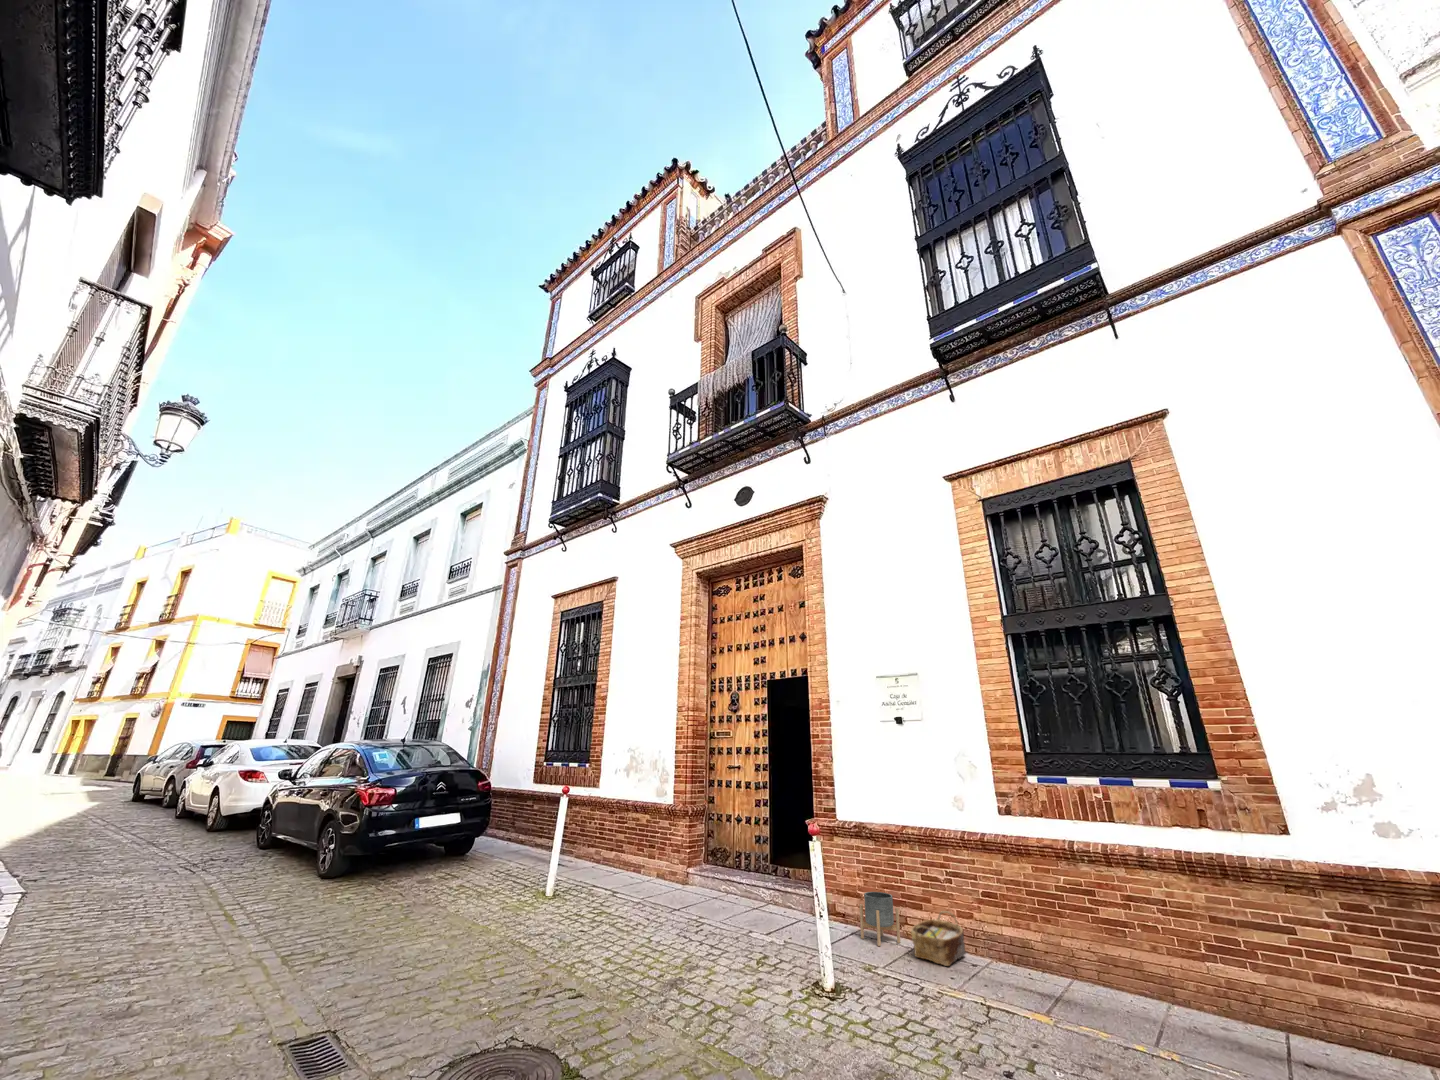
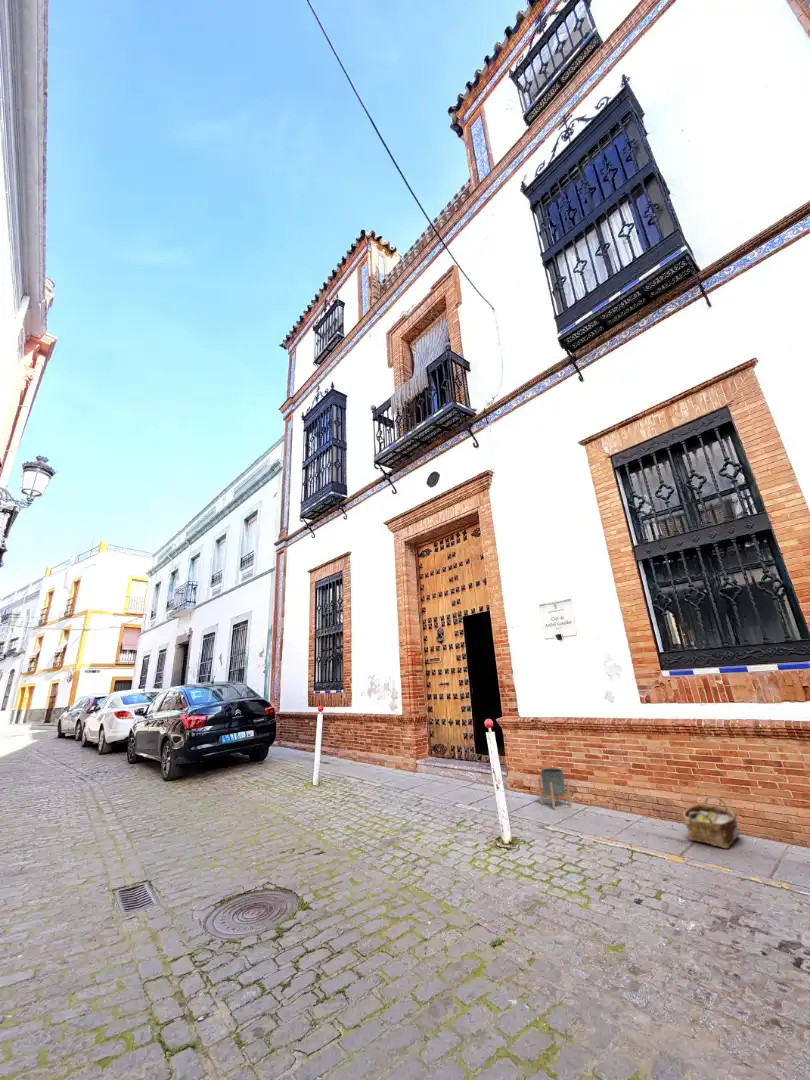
woven basket: present [911,911,966,966] -> present [683,796,739,848]

